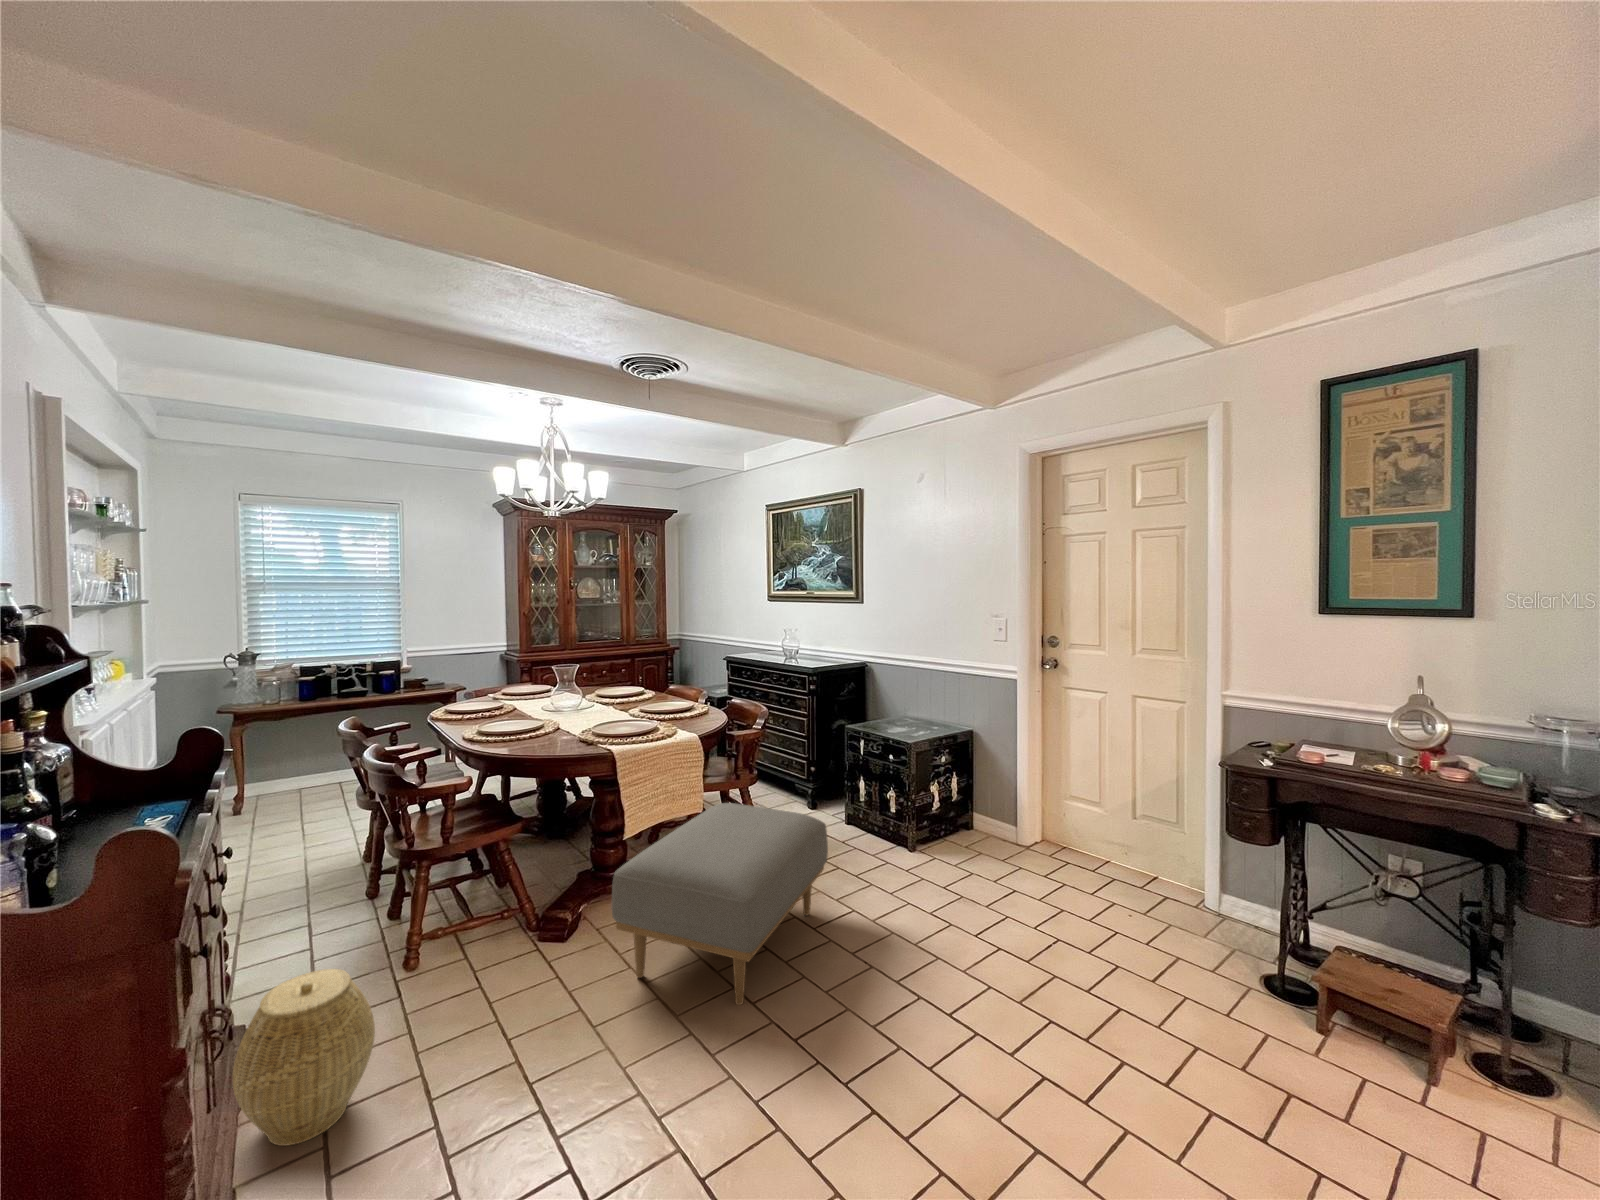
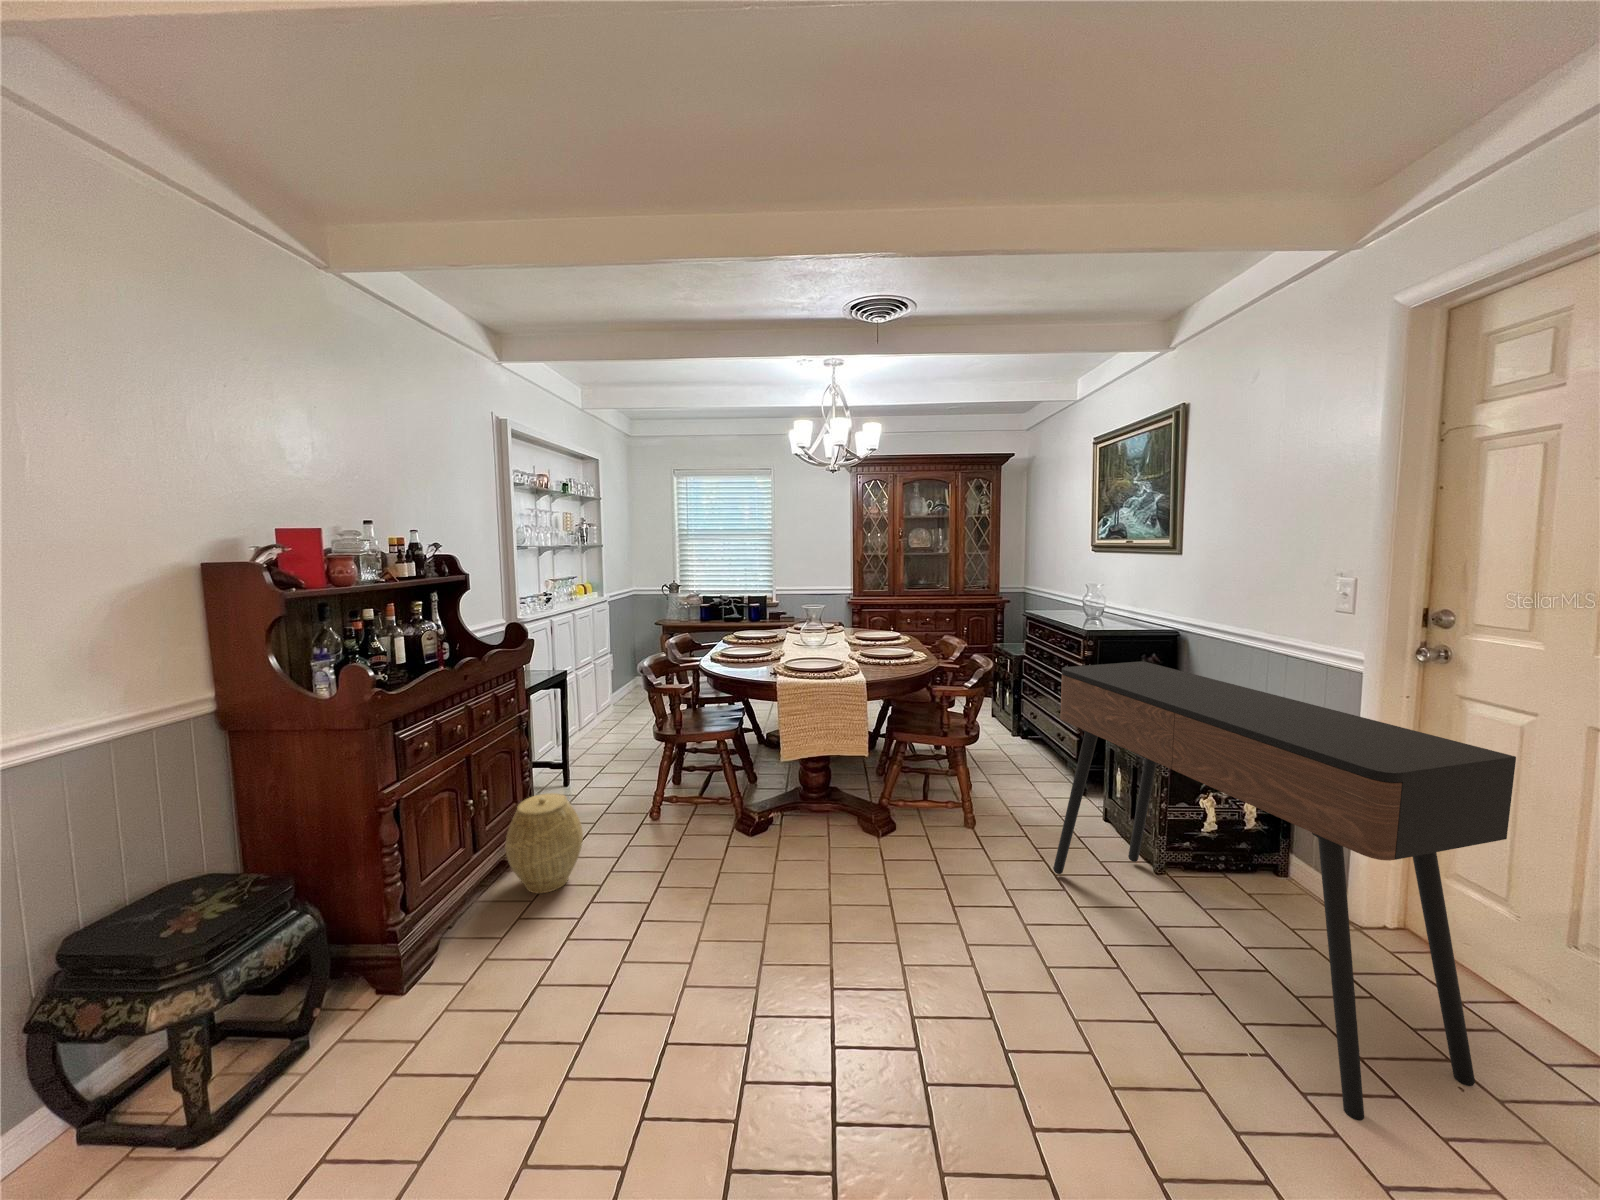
console table: none [854,686,1131,950] -> present [1053,661,1516,1121]
ottoman: present [612,803,828,1005] -> none [753,755,987,940]

